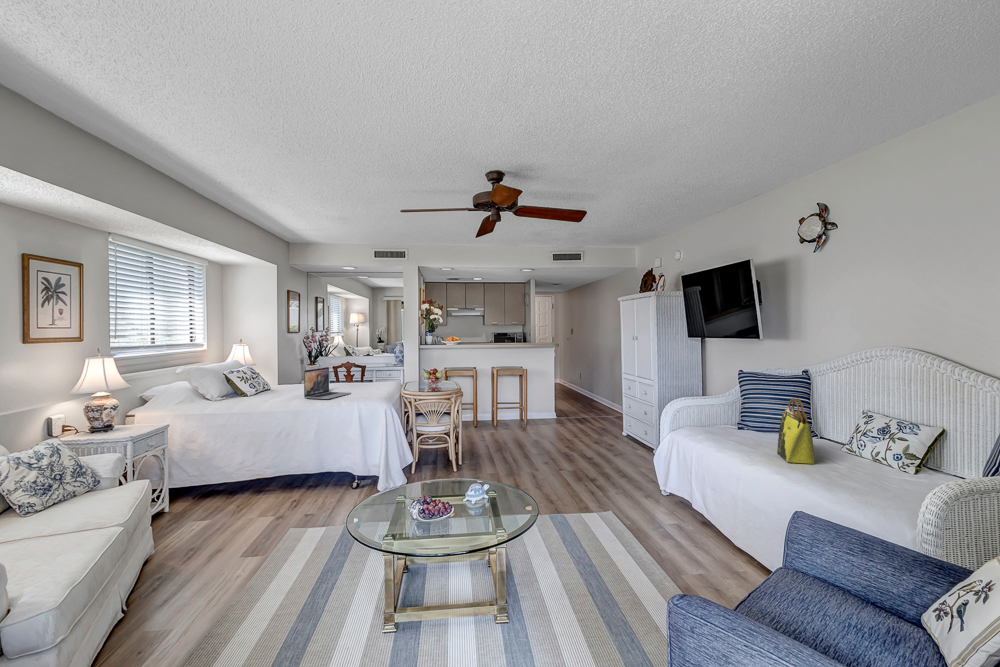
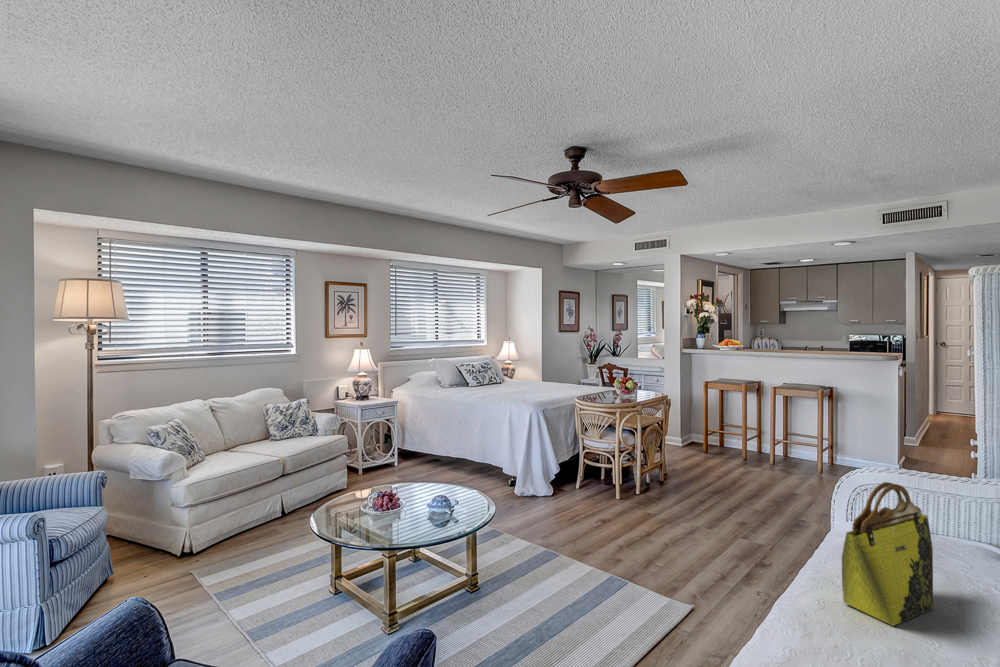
laptop: present [304,367,351,399] -> none [496,366,541,396]

